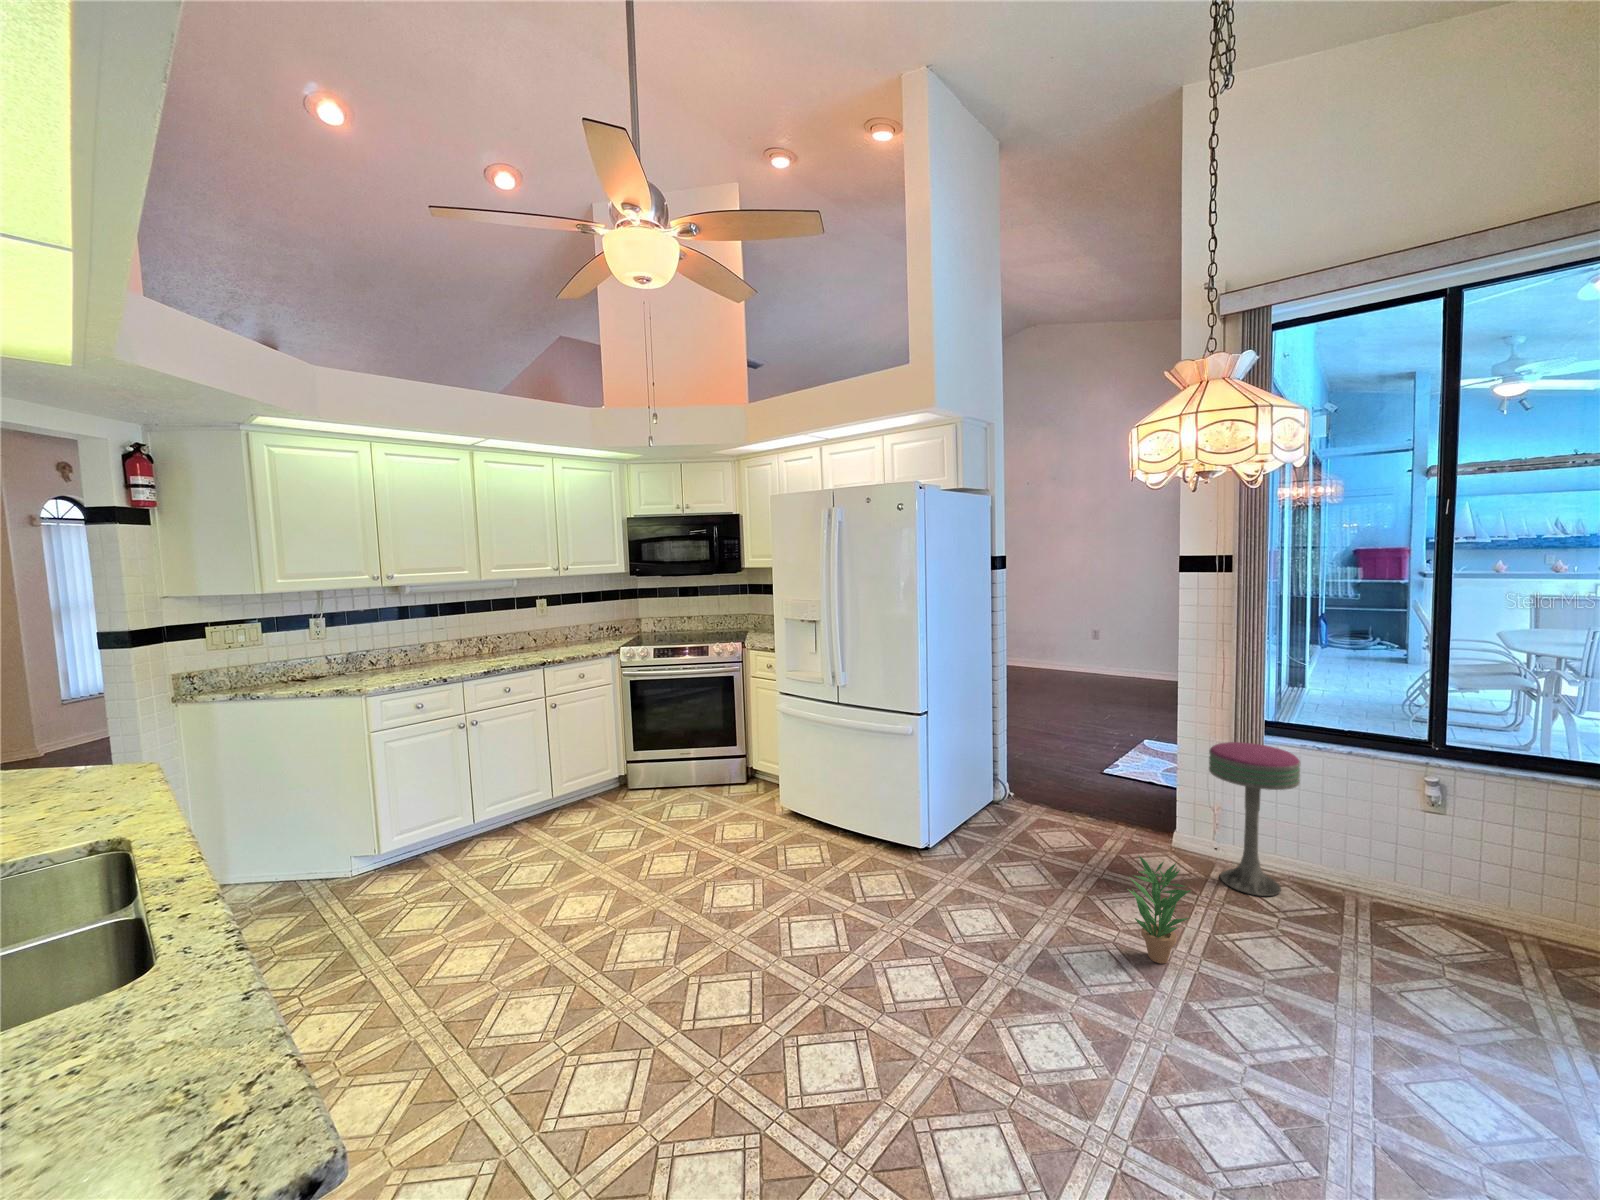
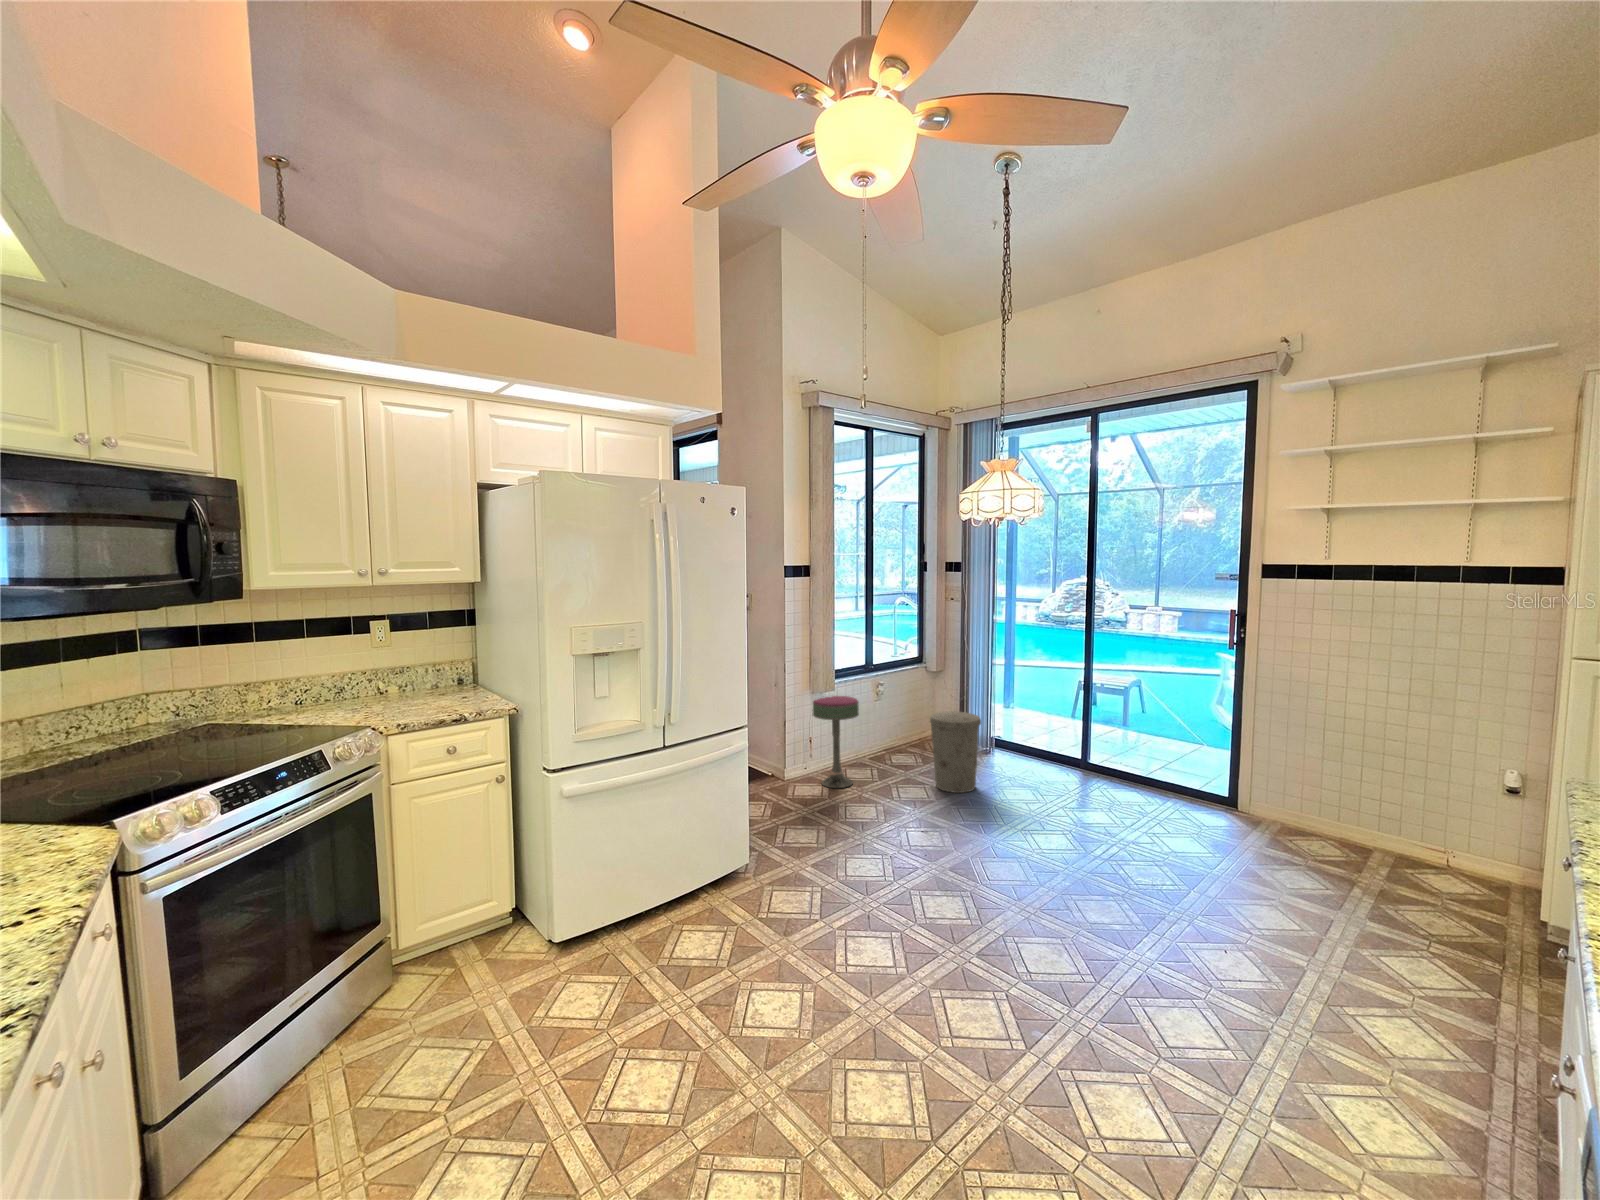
trash can: none [1373,848,1531,1051] -> present [930,711,981,793]
potted plant: present [1129,856,1191,964] -> none [891,758,930,827]

